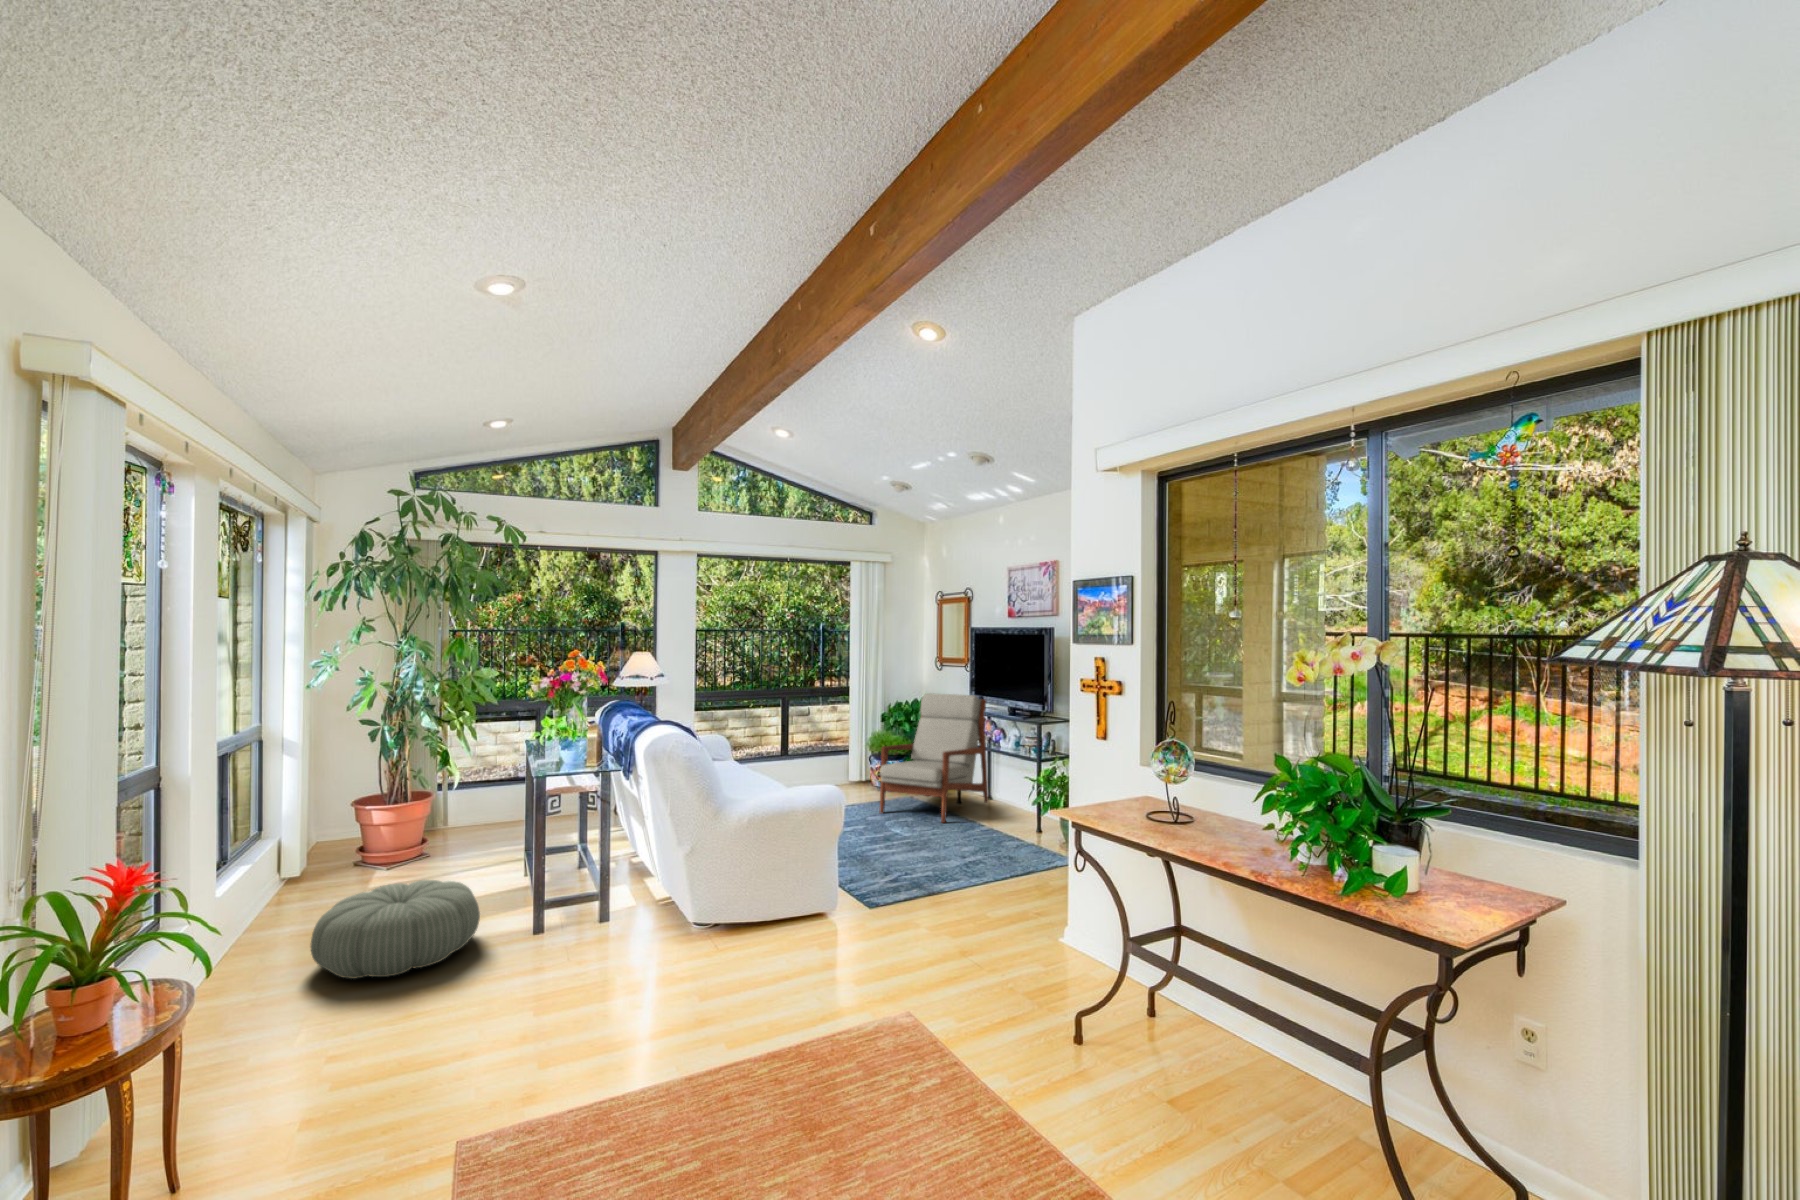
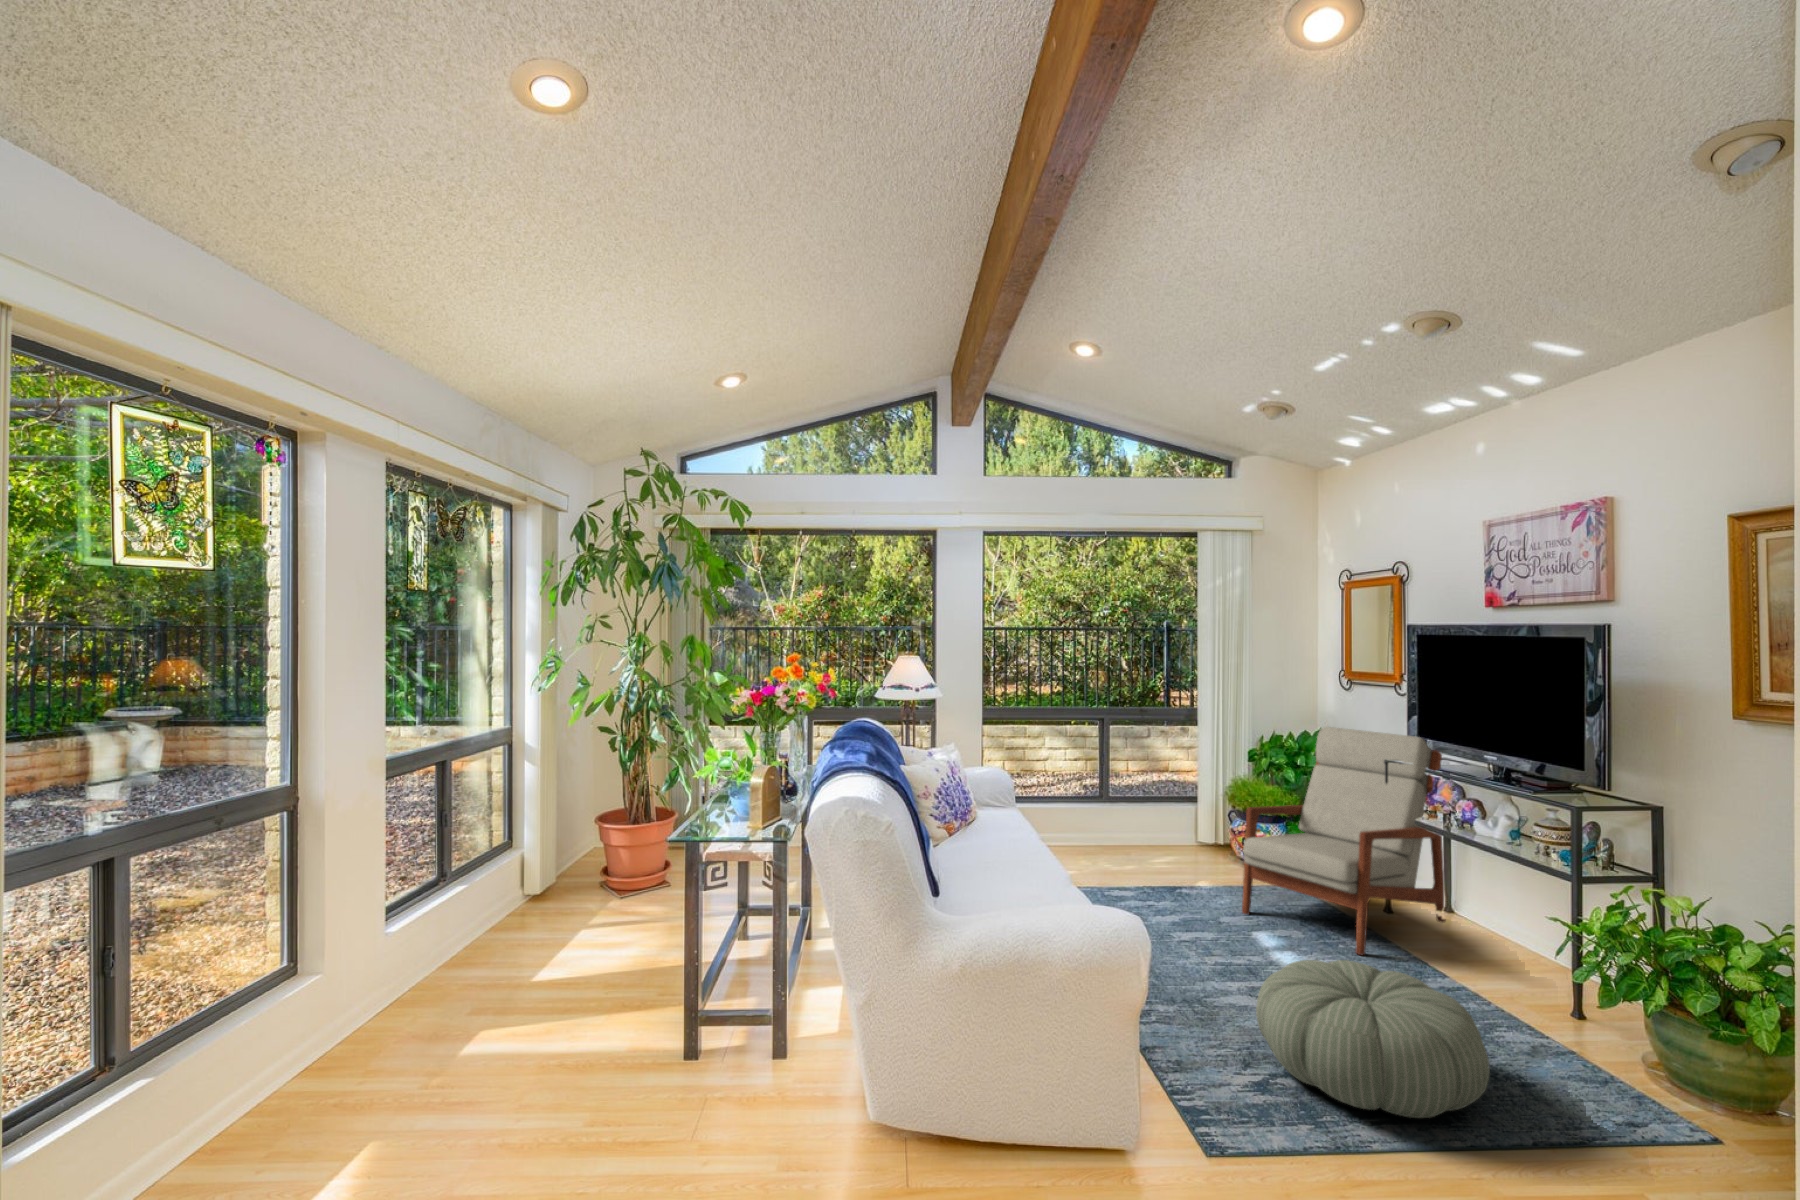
pouf: present [311,880,480,979] -> present [1256,960,1490,1118]

